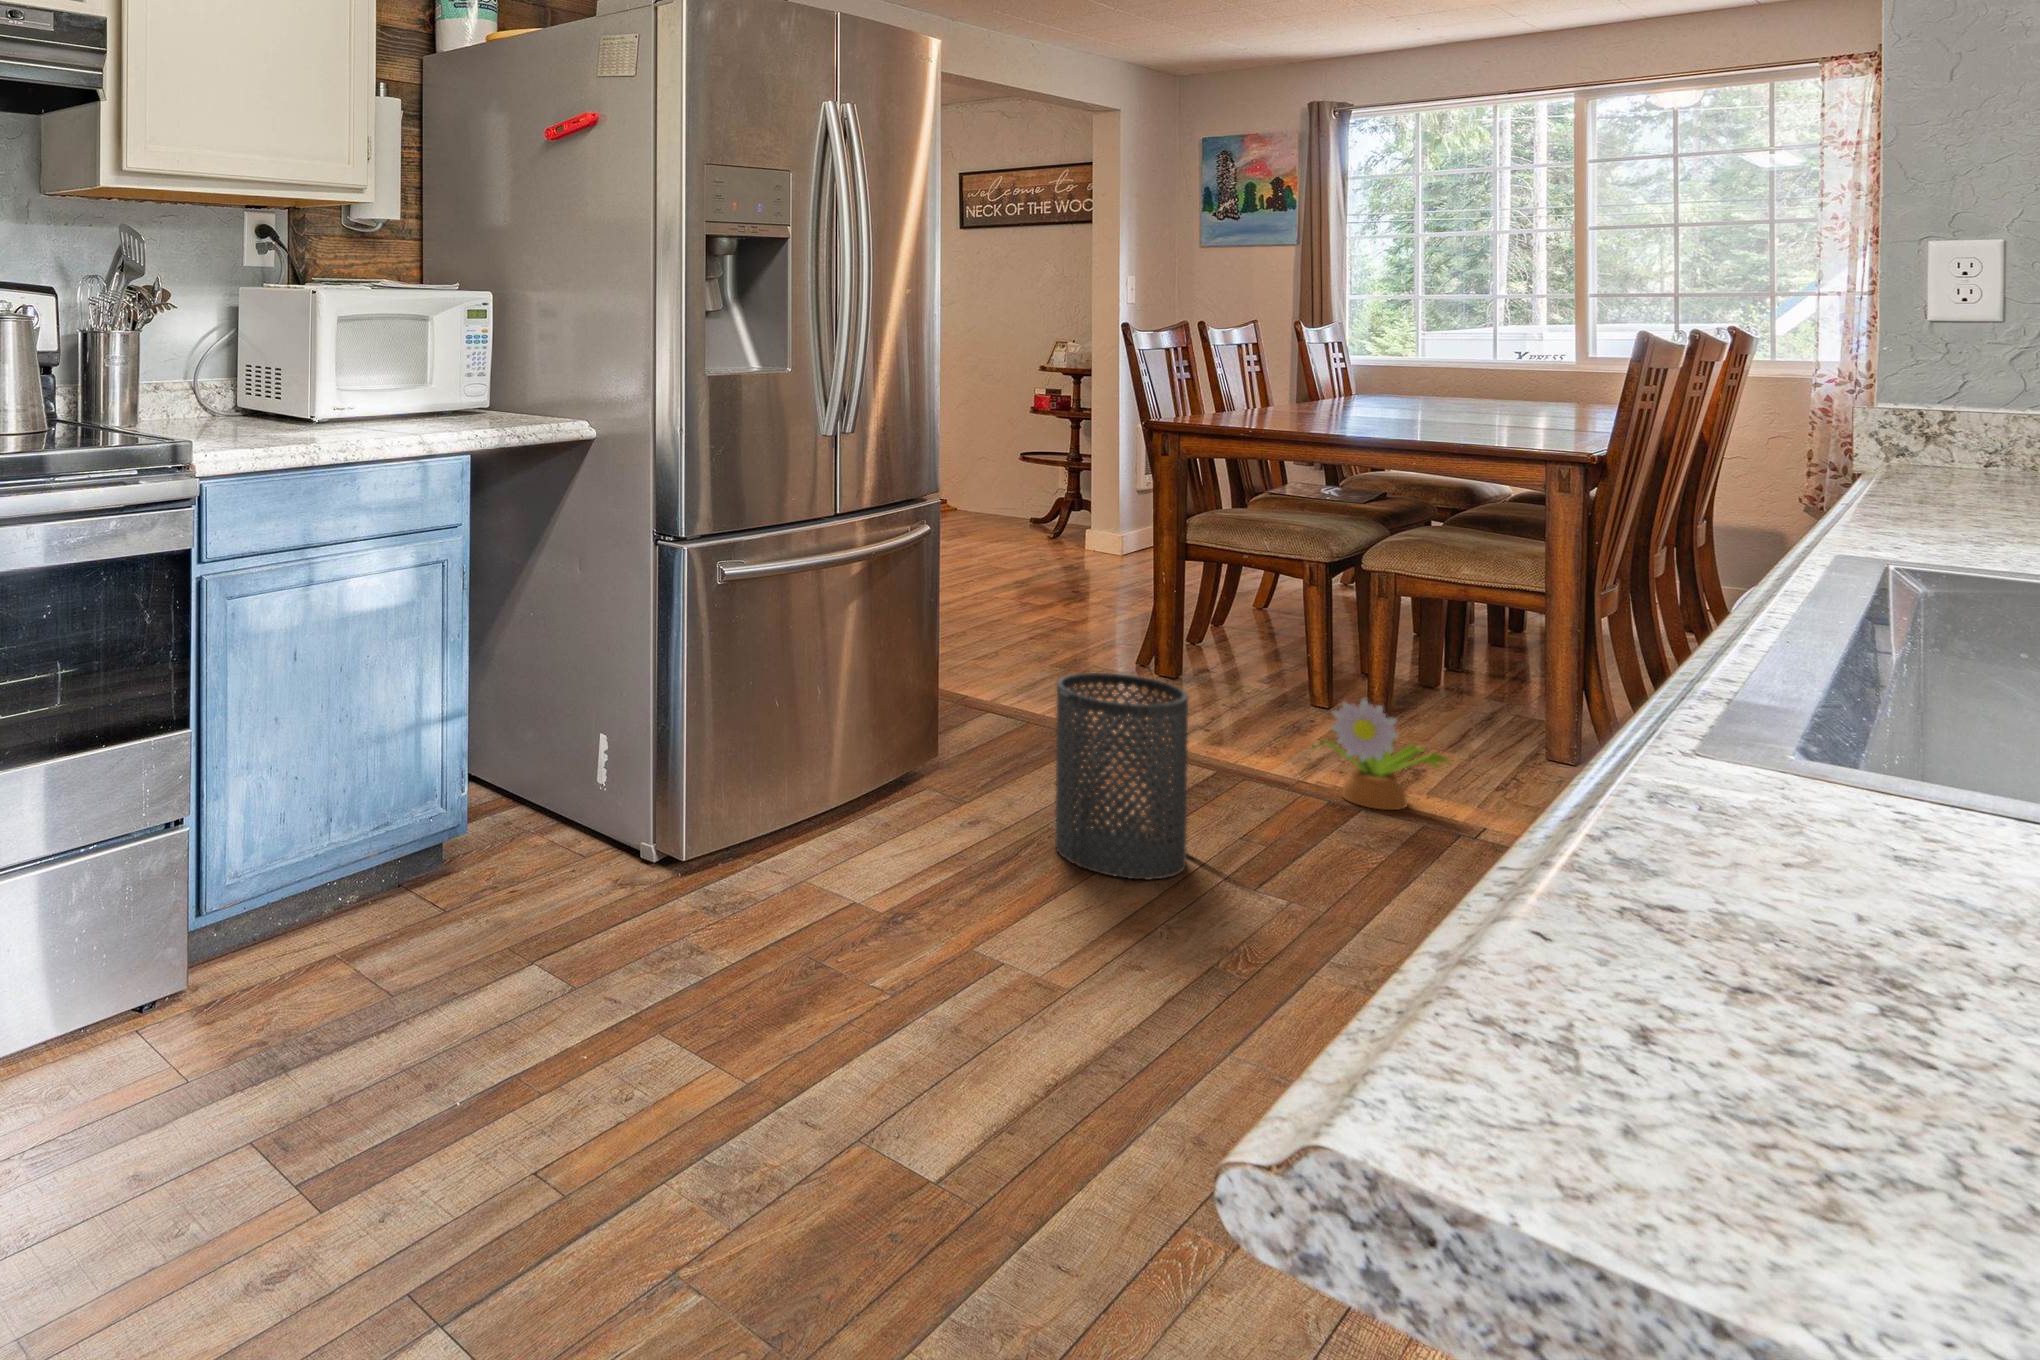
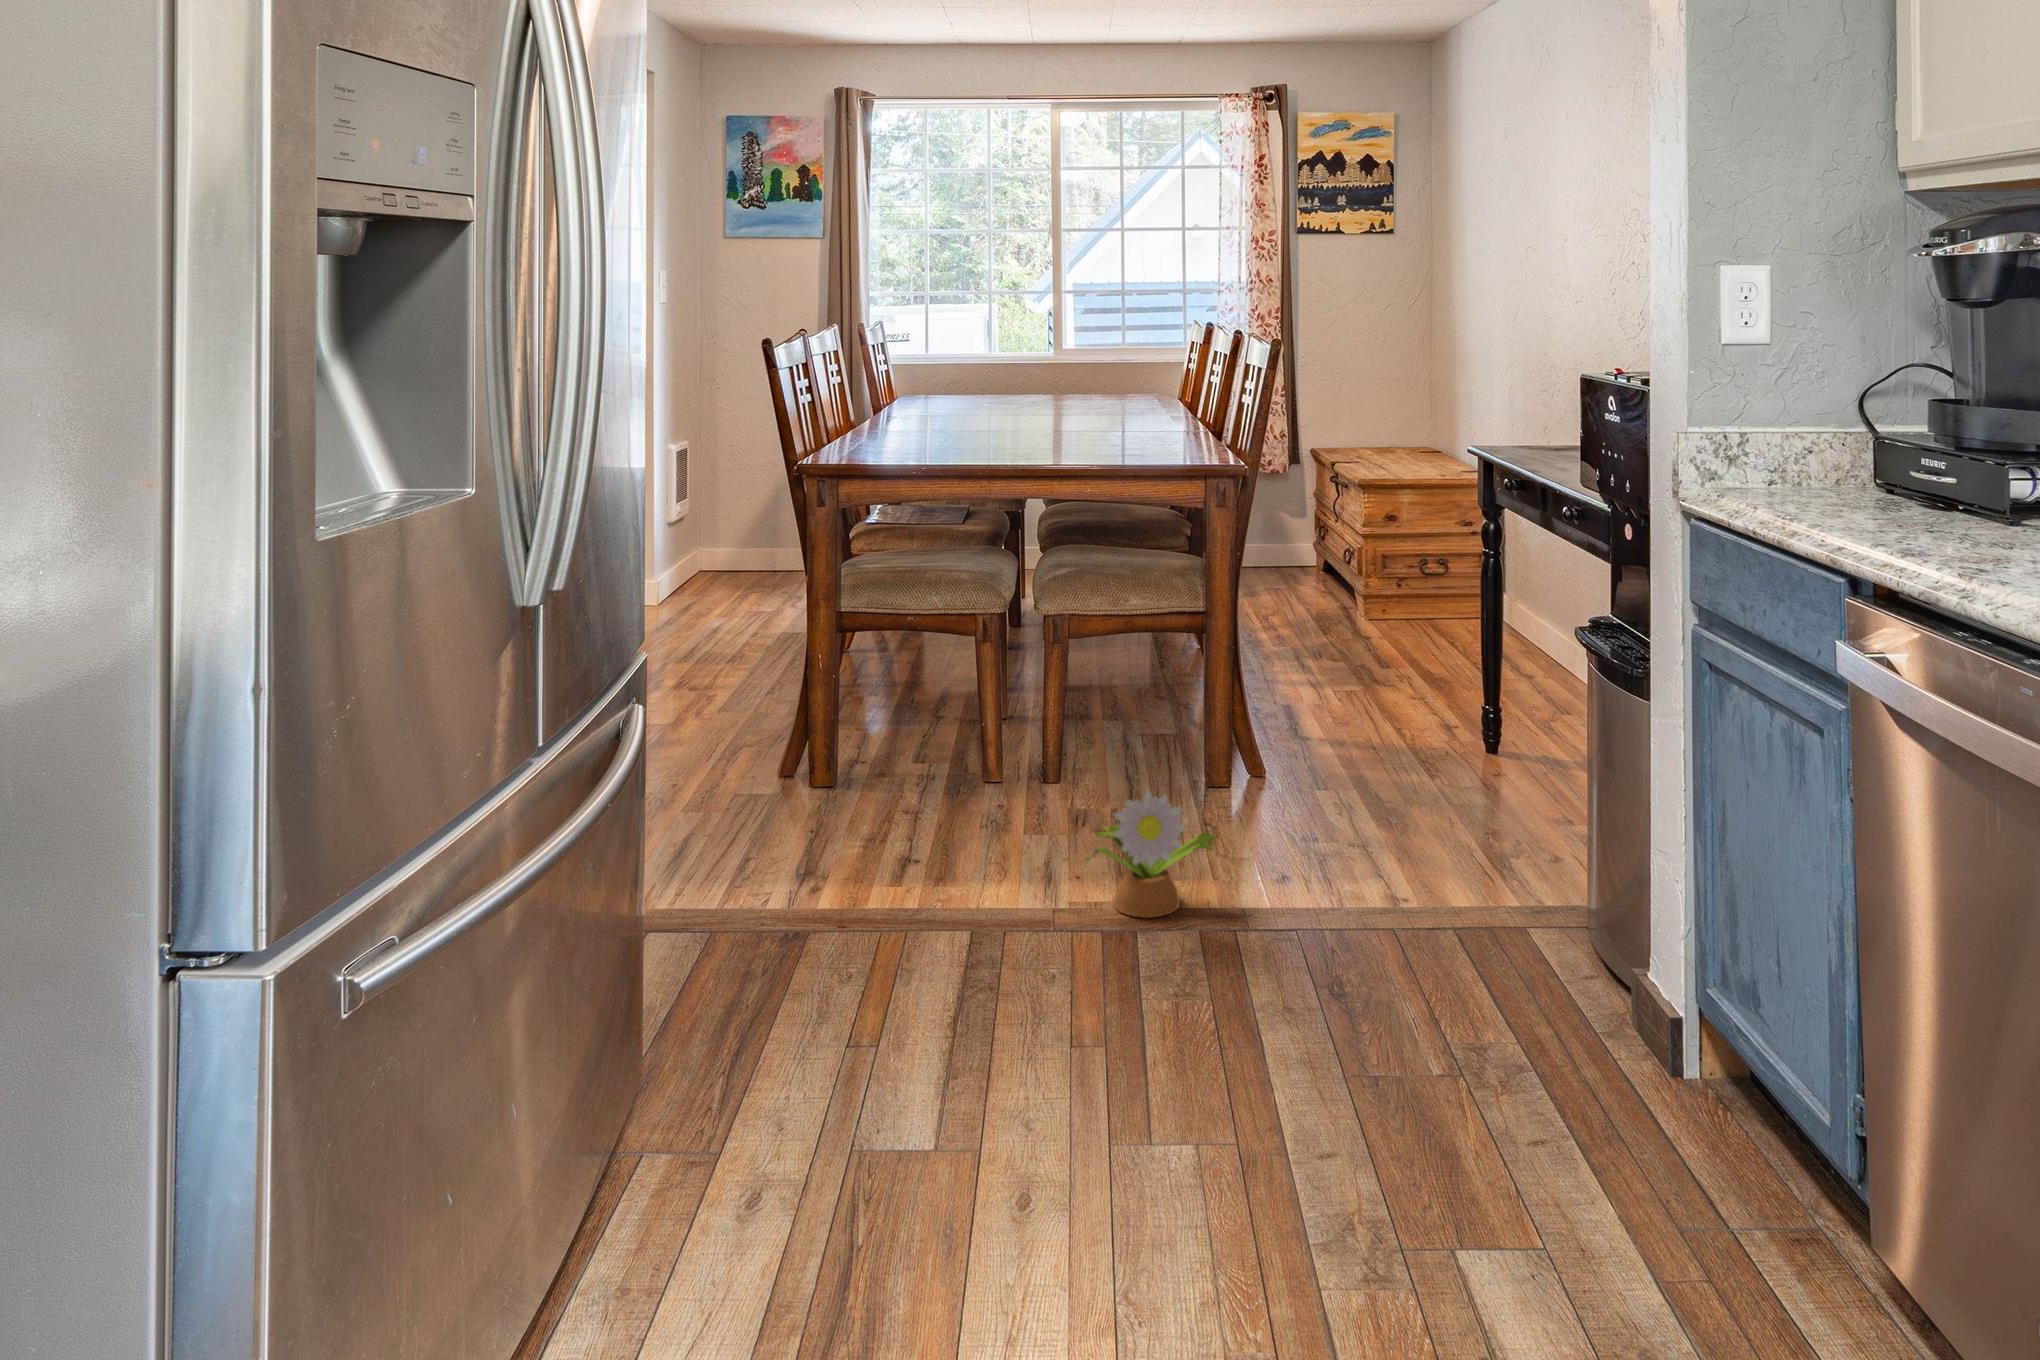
trash can: present [1055,673,1188,879] -> none [881,845,1055,1161]

